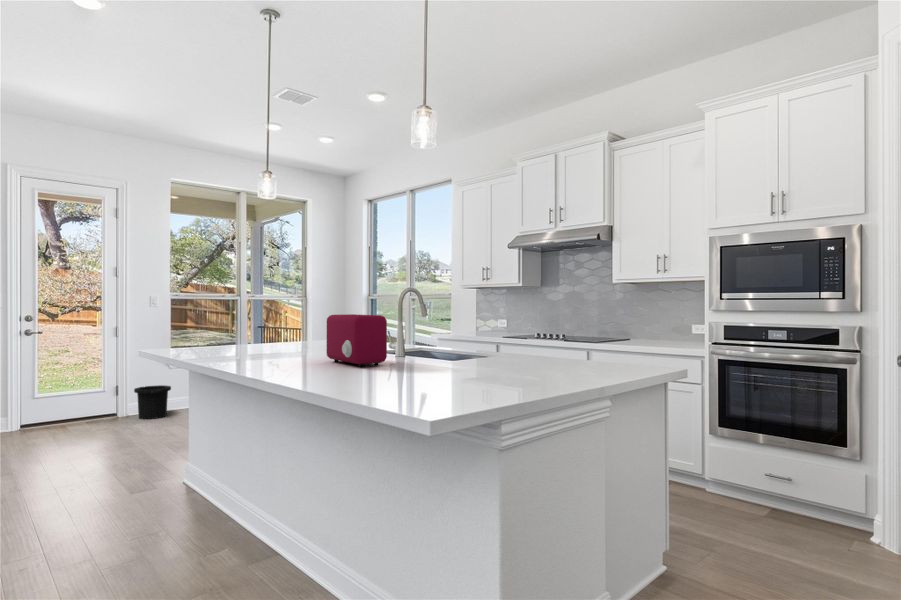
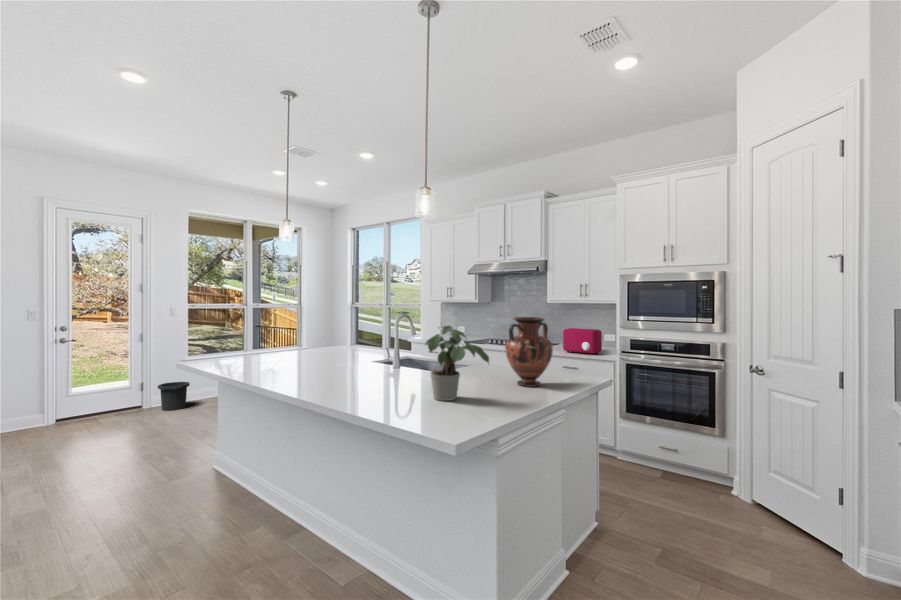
vase: none [532,280,596,372] -> present [505,317,553,387]
potted plant: none [413,283,497,382] -> present [425,326,489,401]
toaster: present [327,314,387,367] -> present [563,328,602,355]

